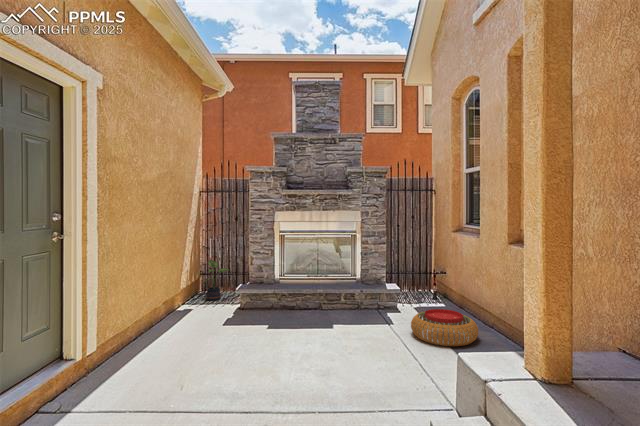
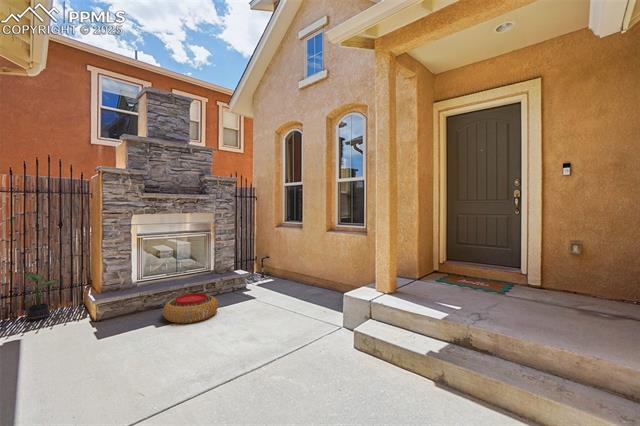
pouf: present [411,309,478,346] -> present [163,293,218,323]

